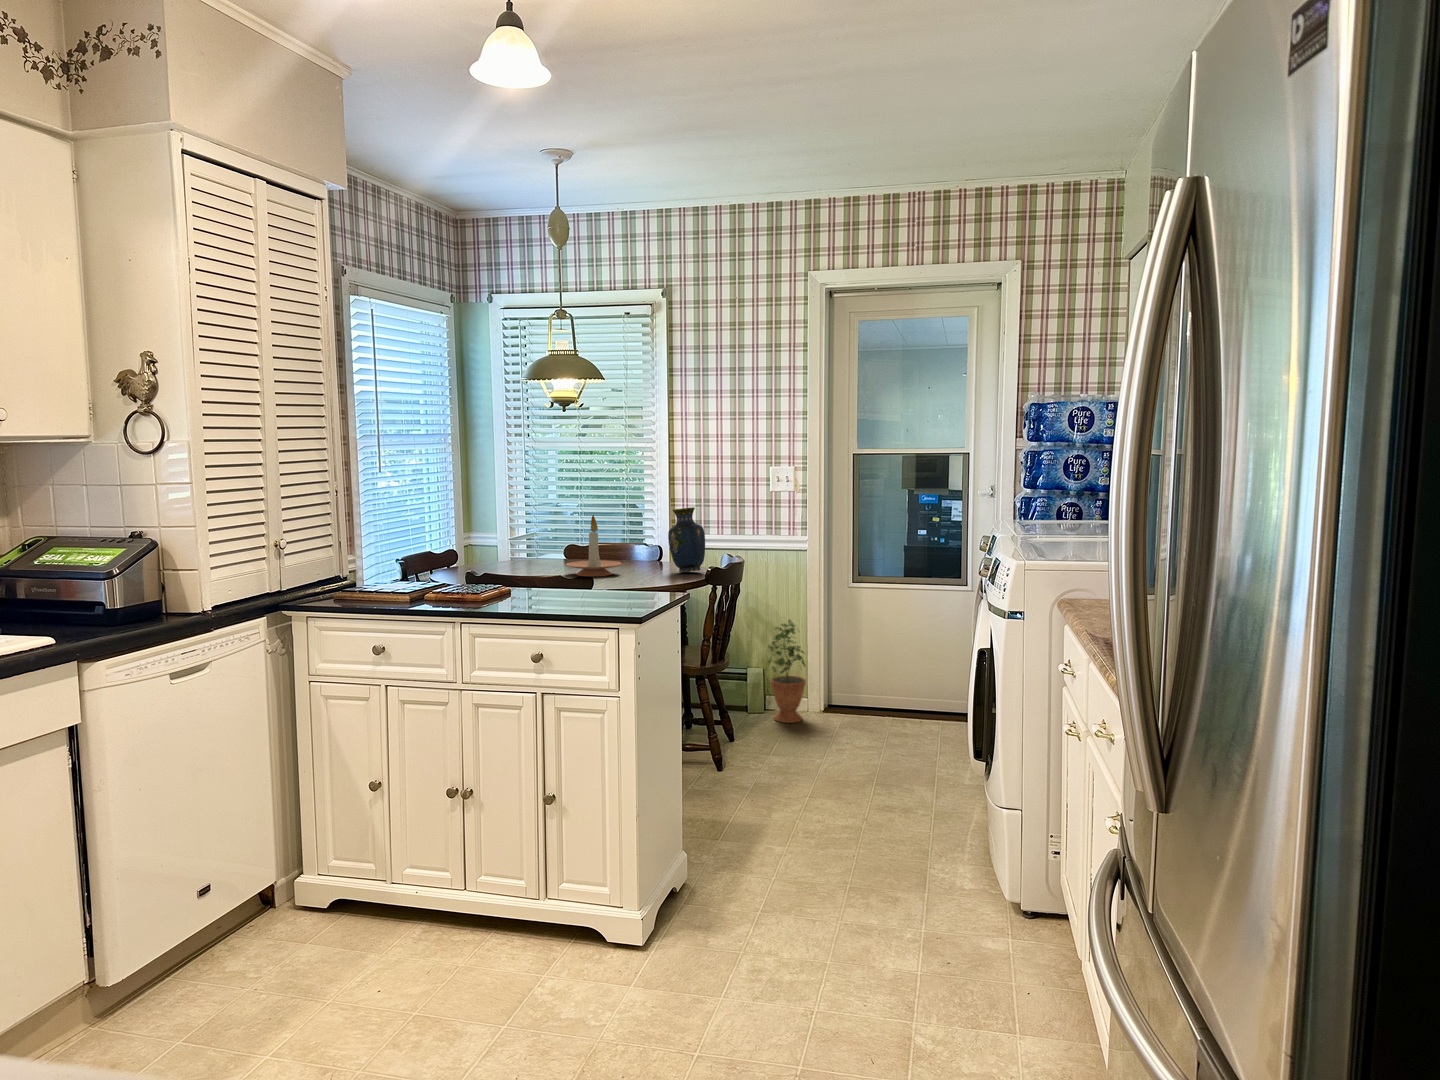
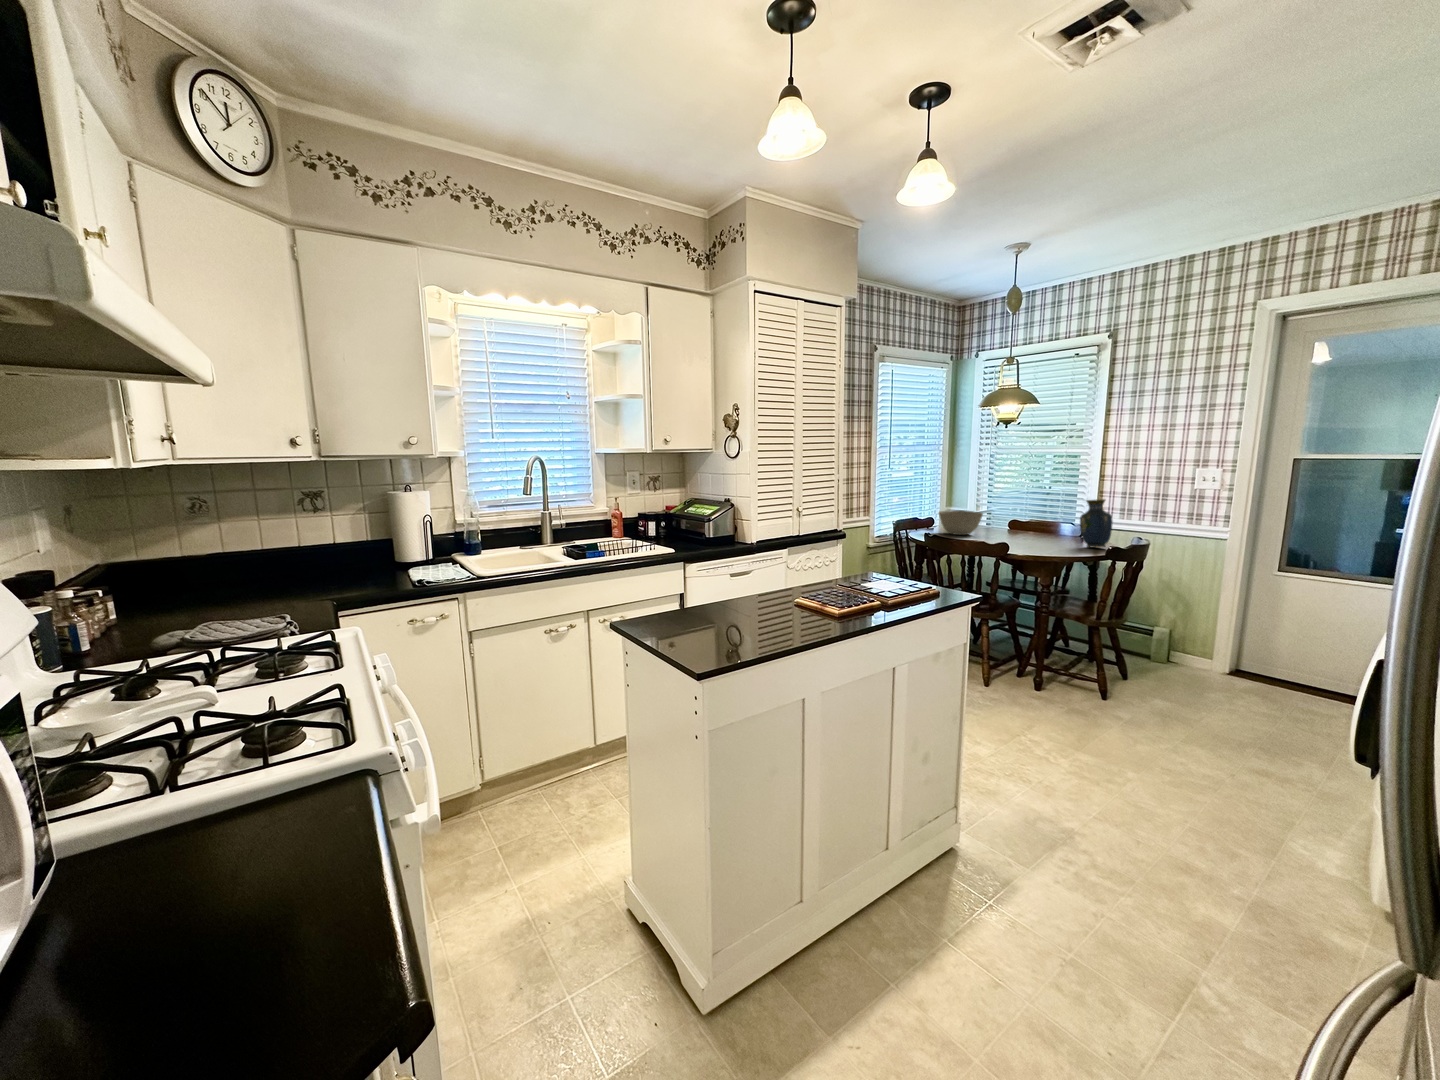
candle holder: present [566,515,622,576] -> none [996,501,1038,544]
bowl: none [476,534,541,571] -> present [939,510,983,535]
potted plant: present [768,620,806,723] -> none [1169,592,1214,678]

